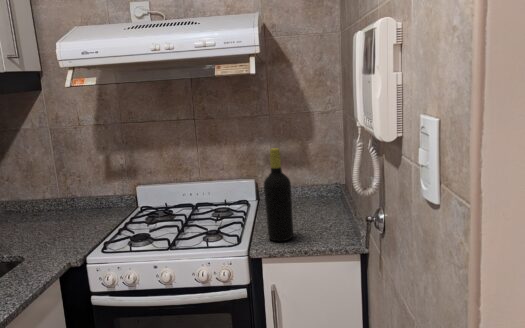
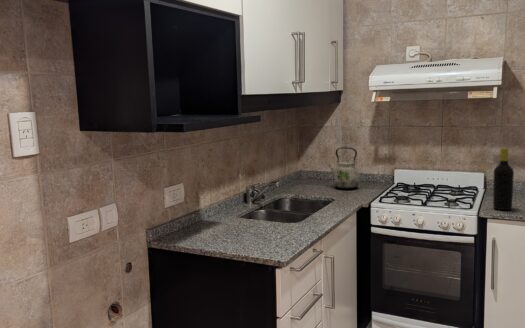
kettle: none [27,163,80,229] -> present [328,147,359,189]

